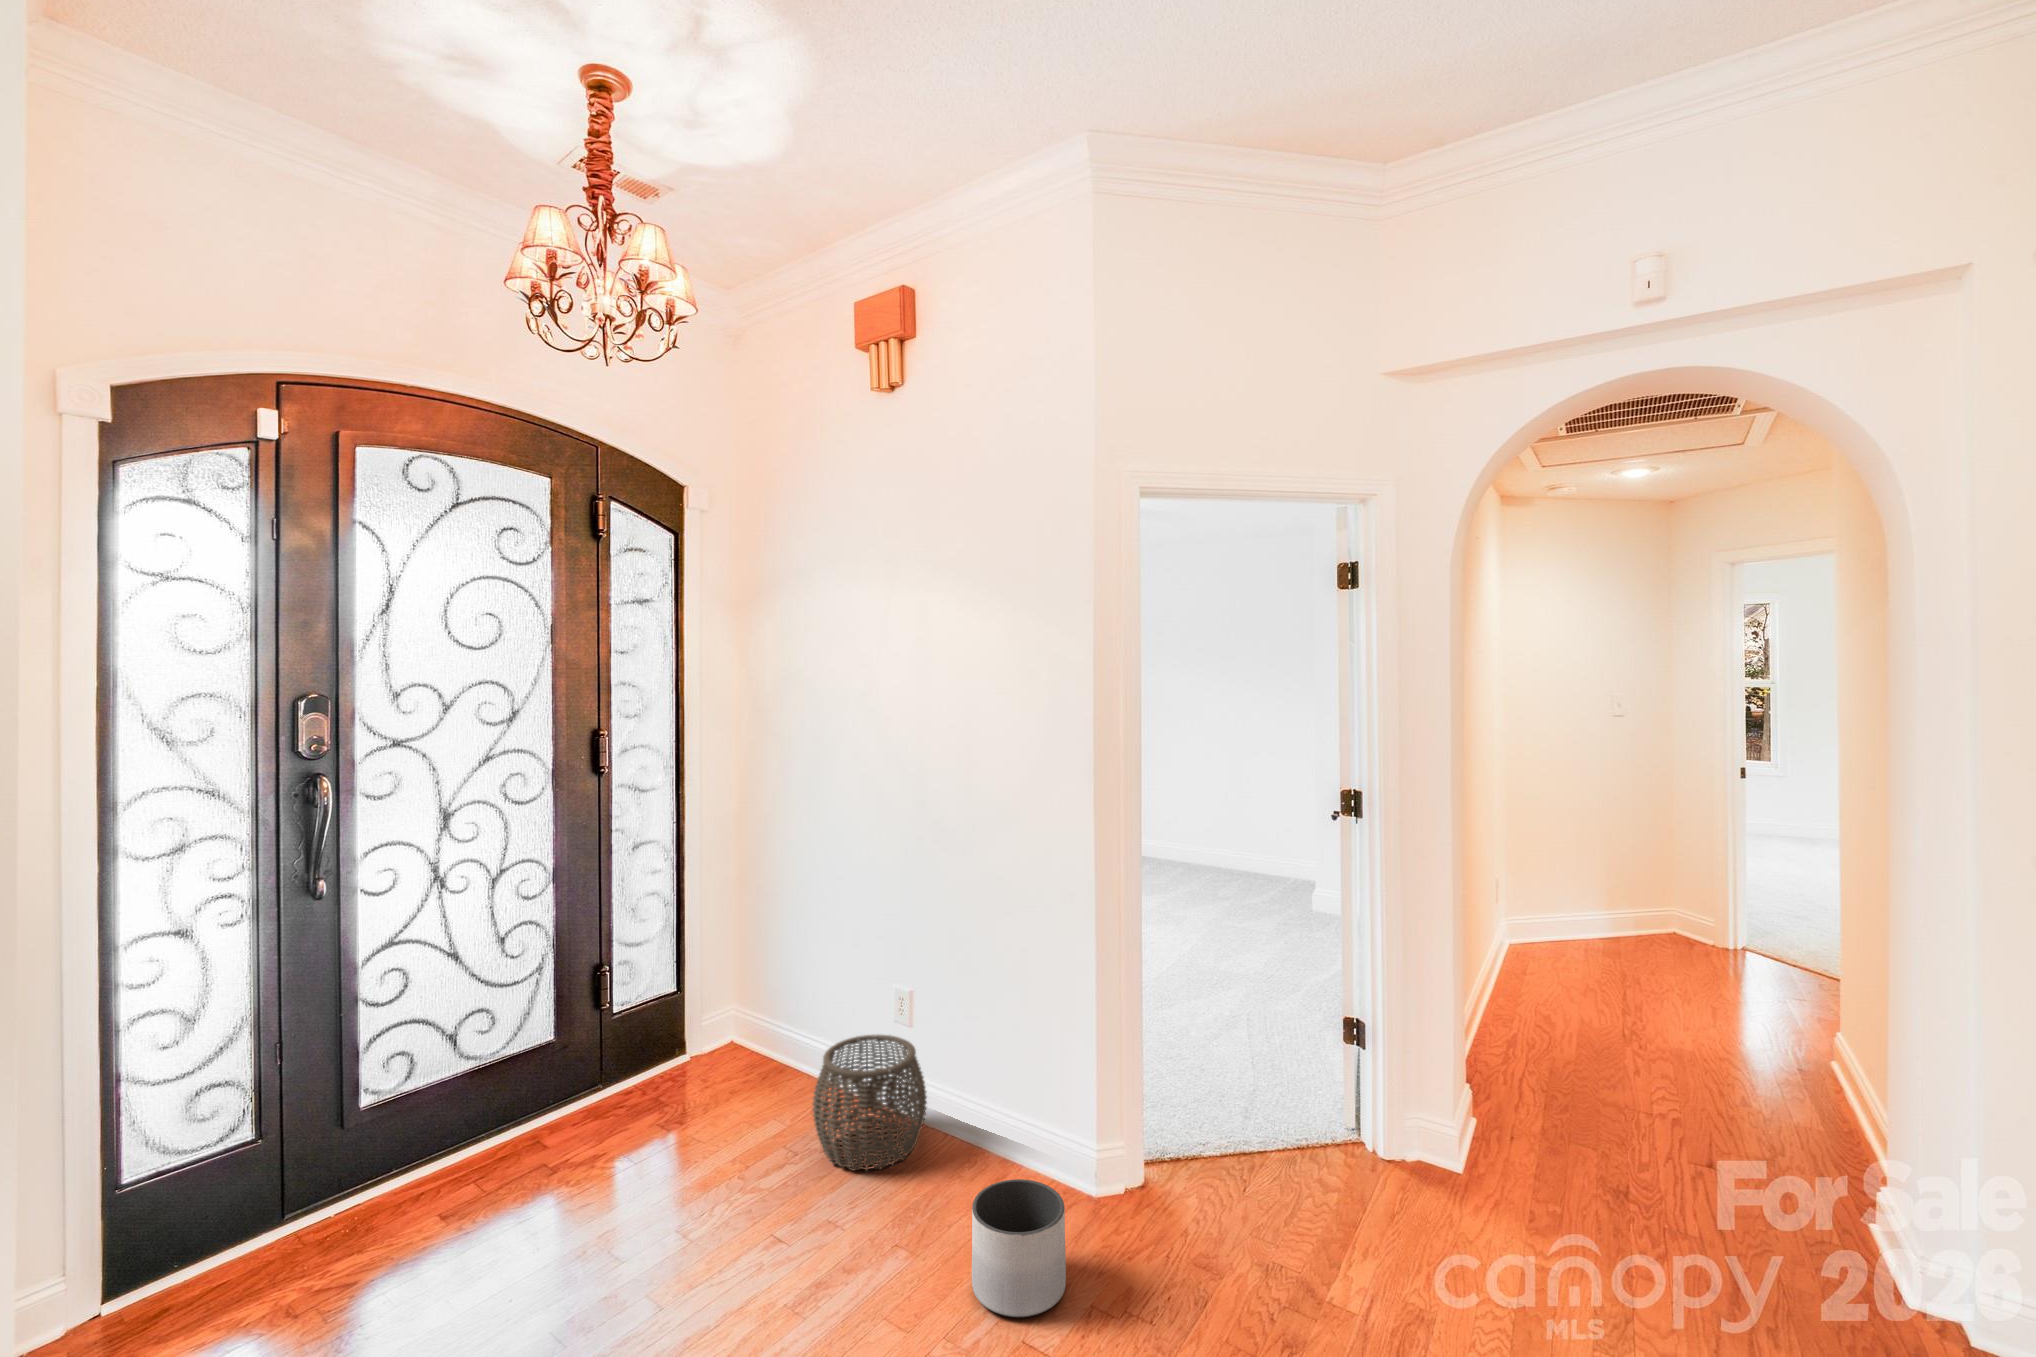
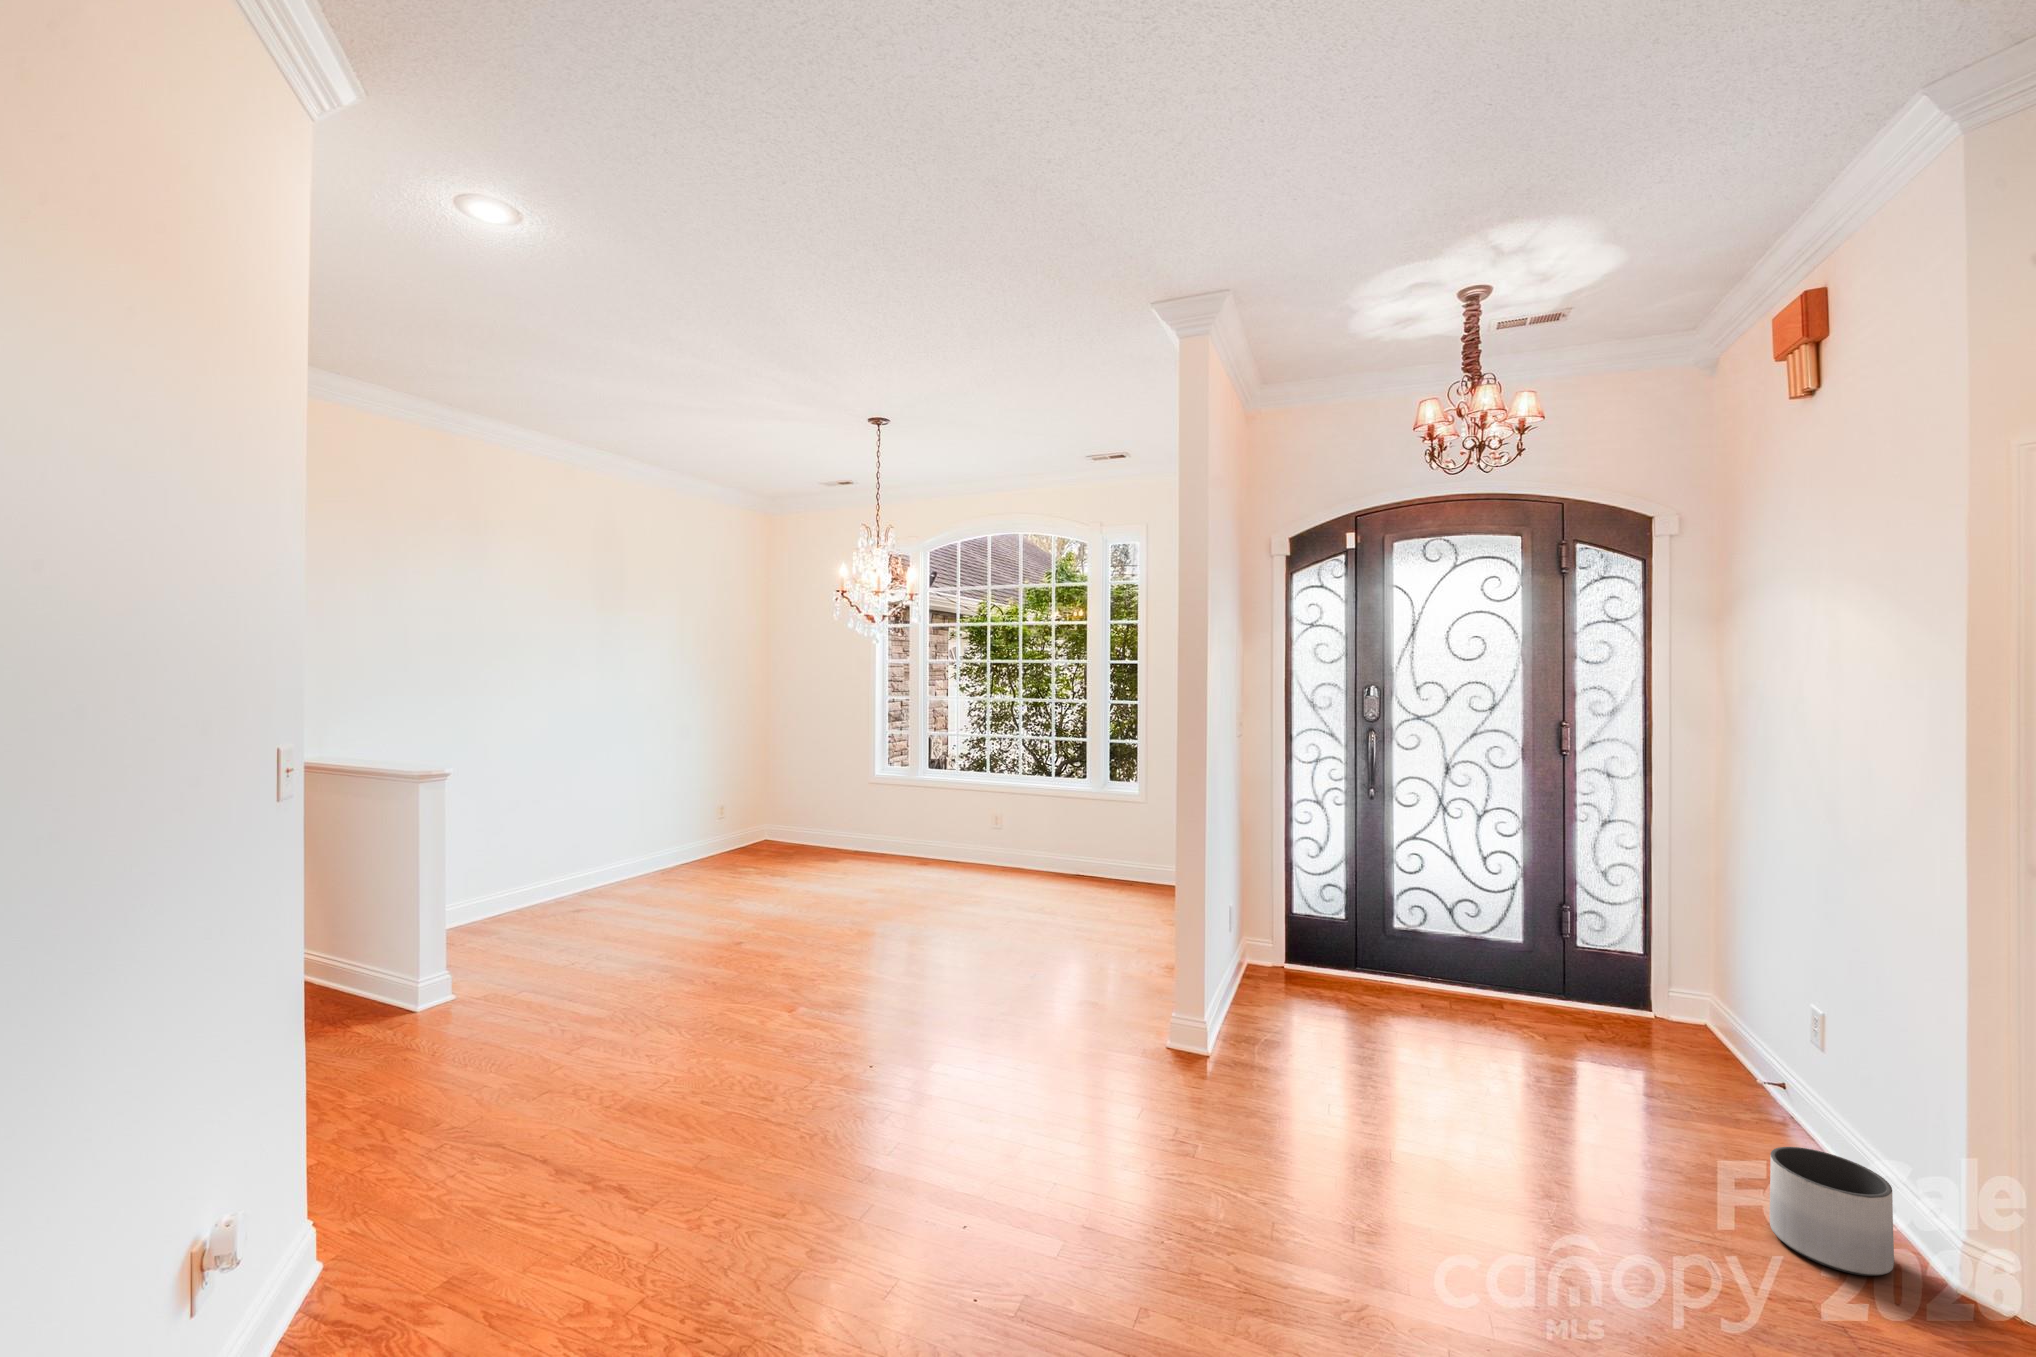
woven basket: present [812,1035,927,1171] -> none [1707,1014,1851,1142]

